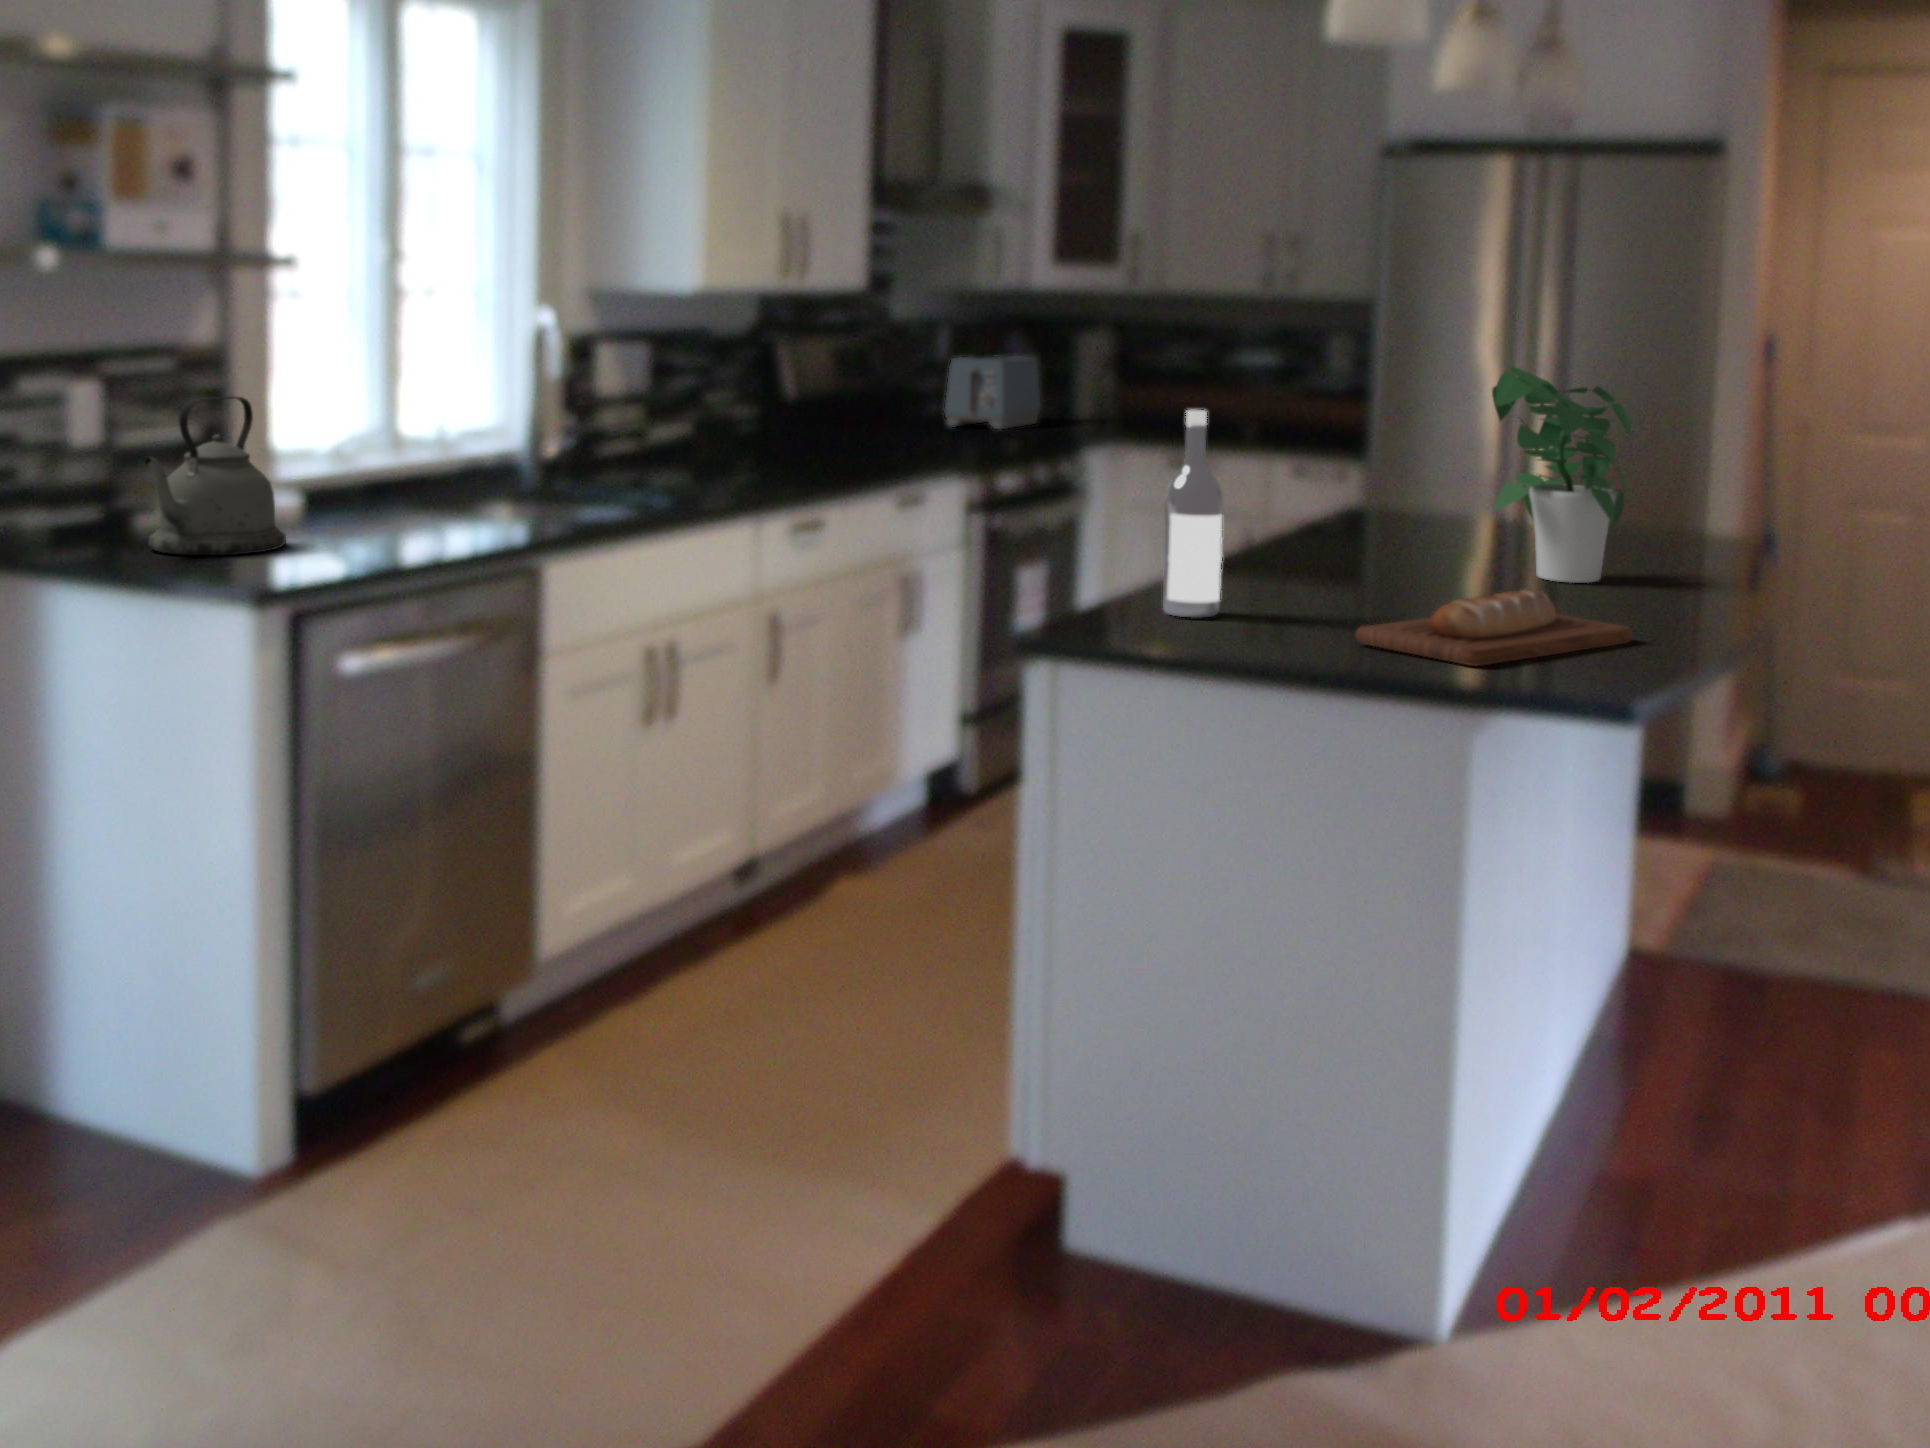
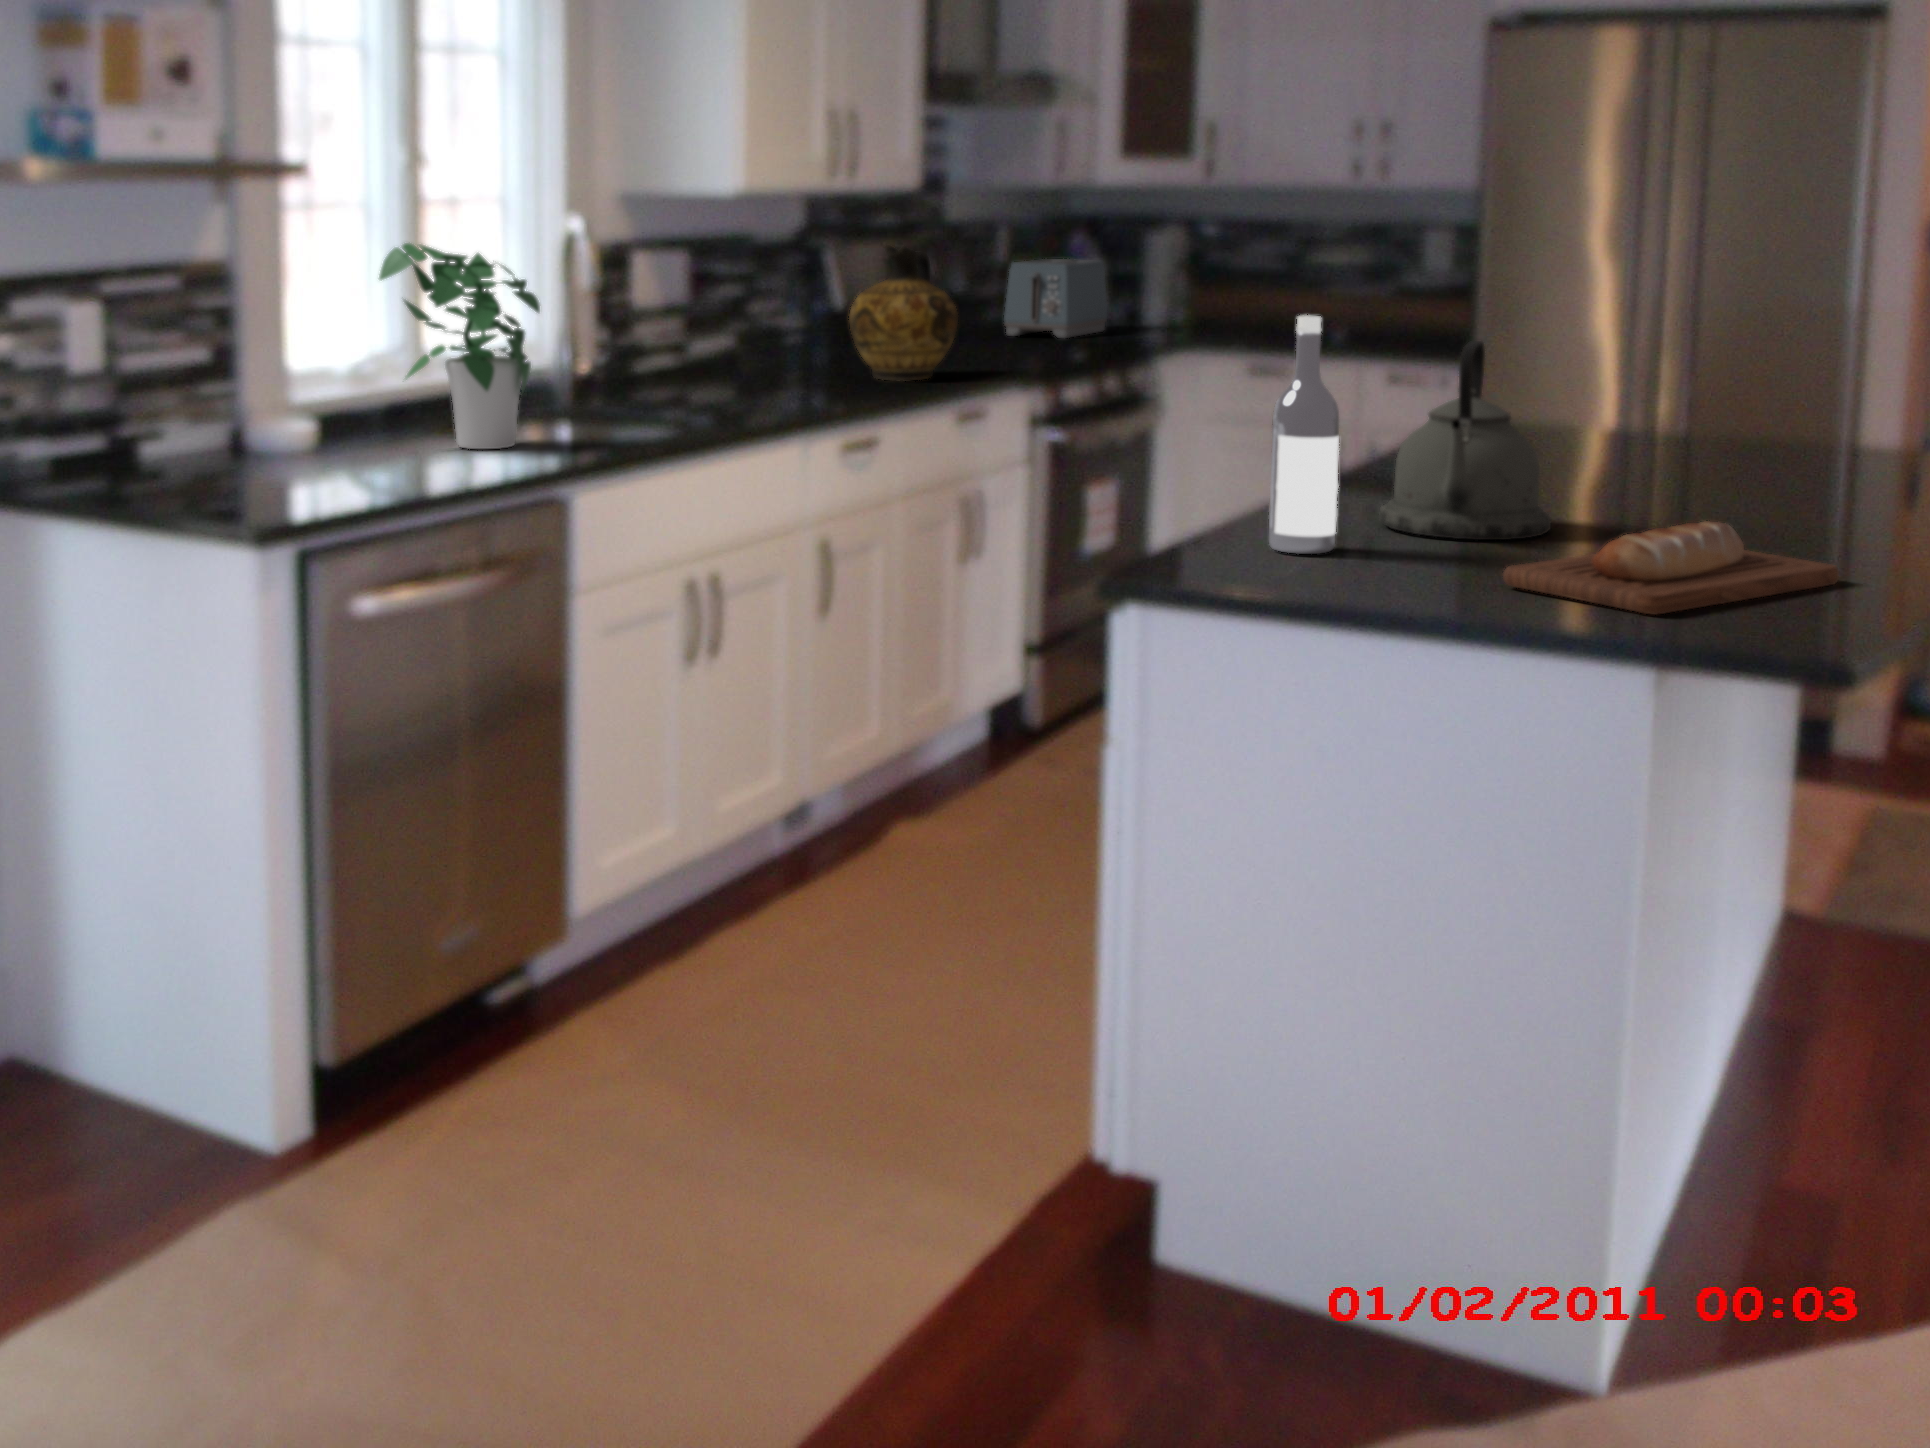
ceramic jug: none [800,340,900,466] -> present [849,245,958,381]
potted plant: present [1492,367,1631,583] -> present [379,243,540,449]
kettle: present [145,397,286,555] -> present [1380,341,1551,540]

